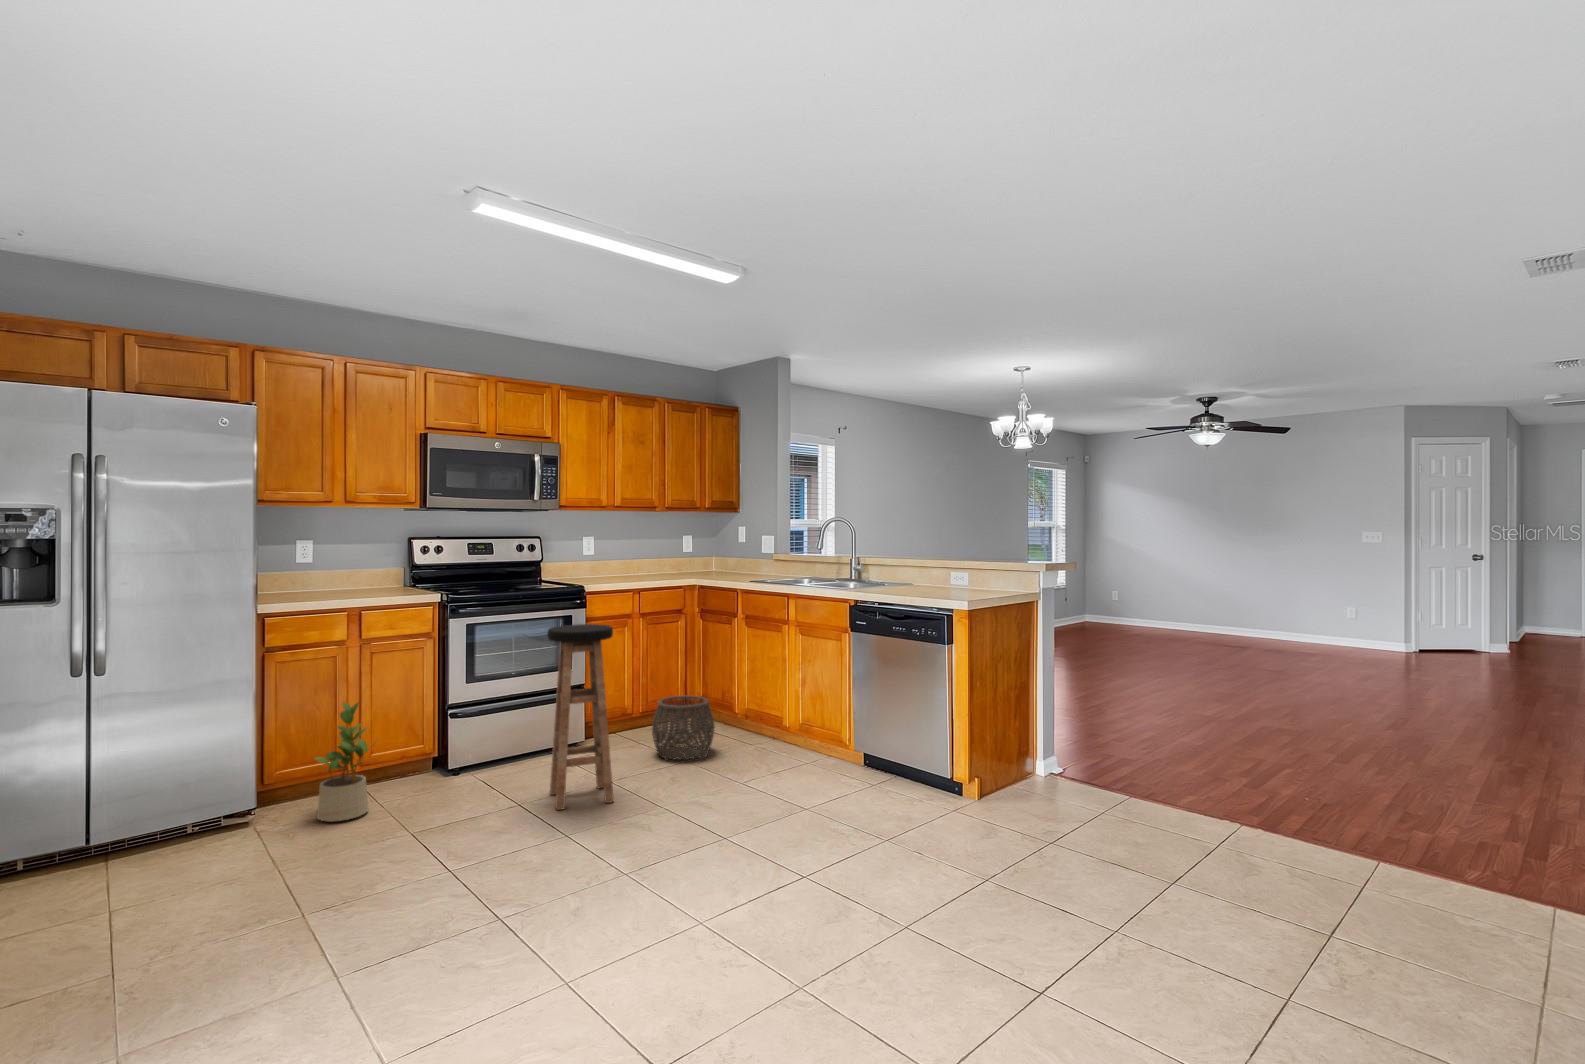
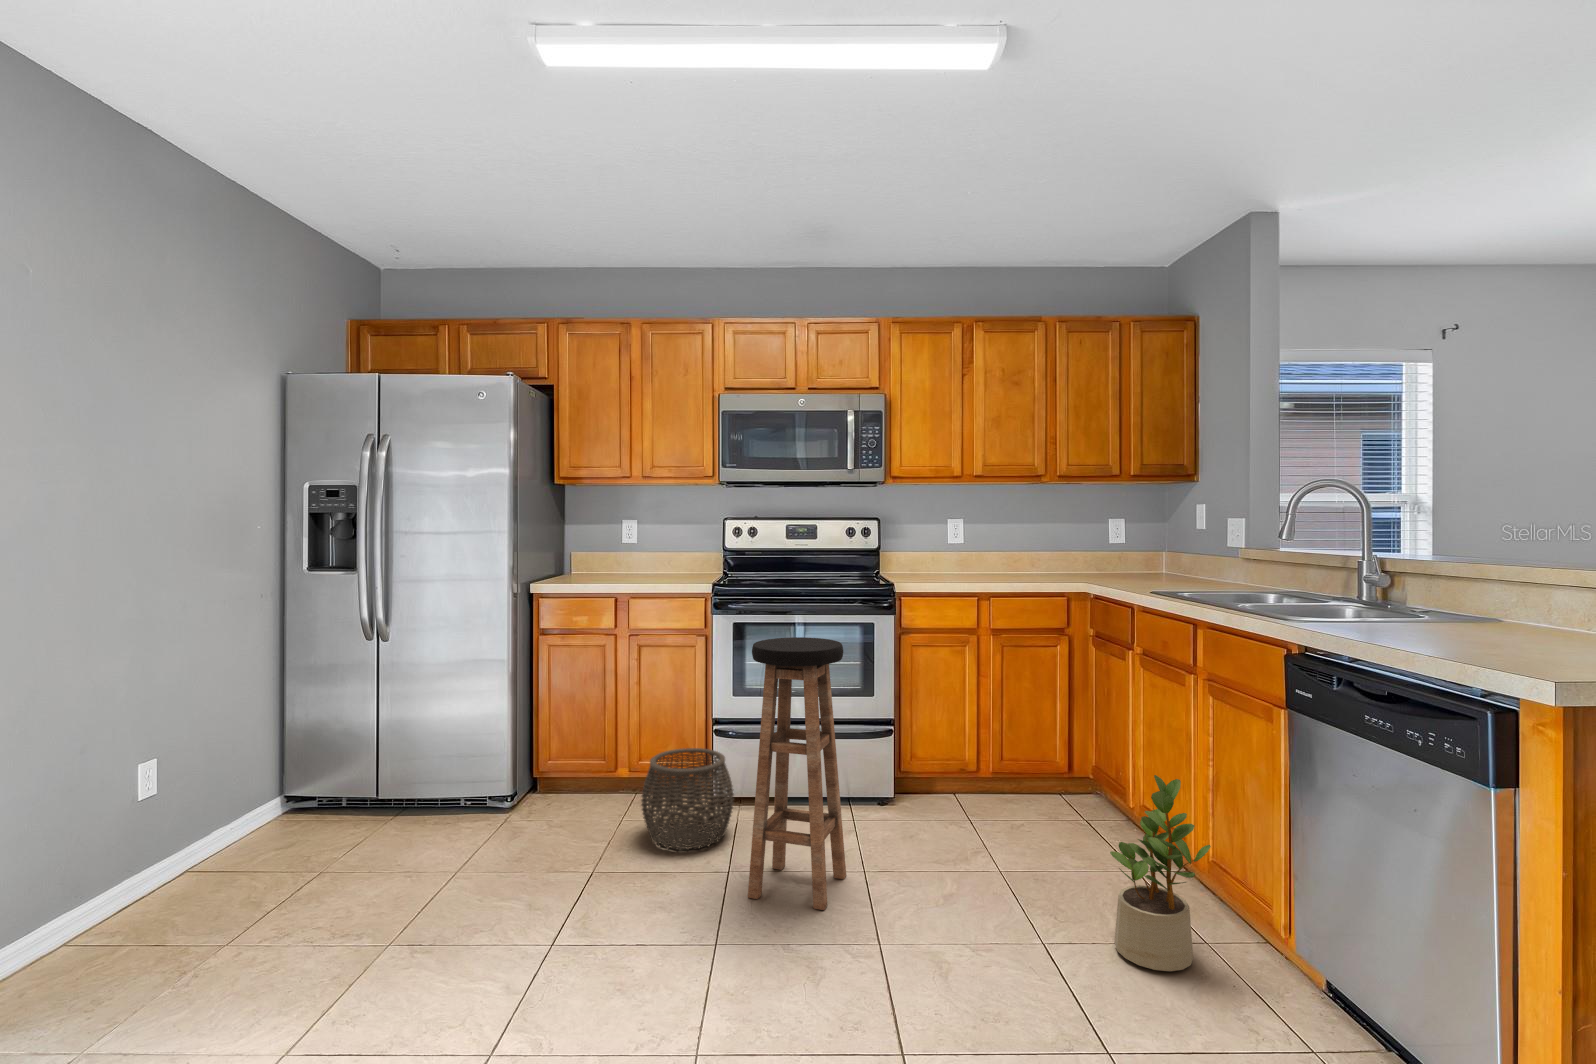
woven basket: present [652,695,715,760] -> present [641,748,734,850]
potted plant: present [315,703,371,821] -> present [1110,775,1211,971]

